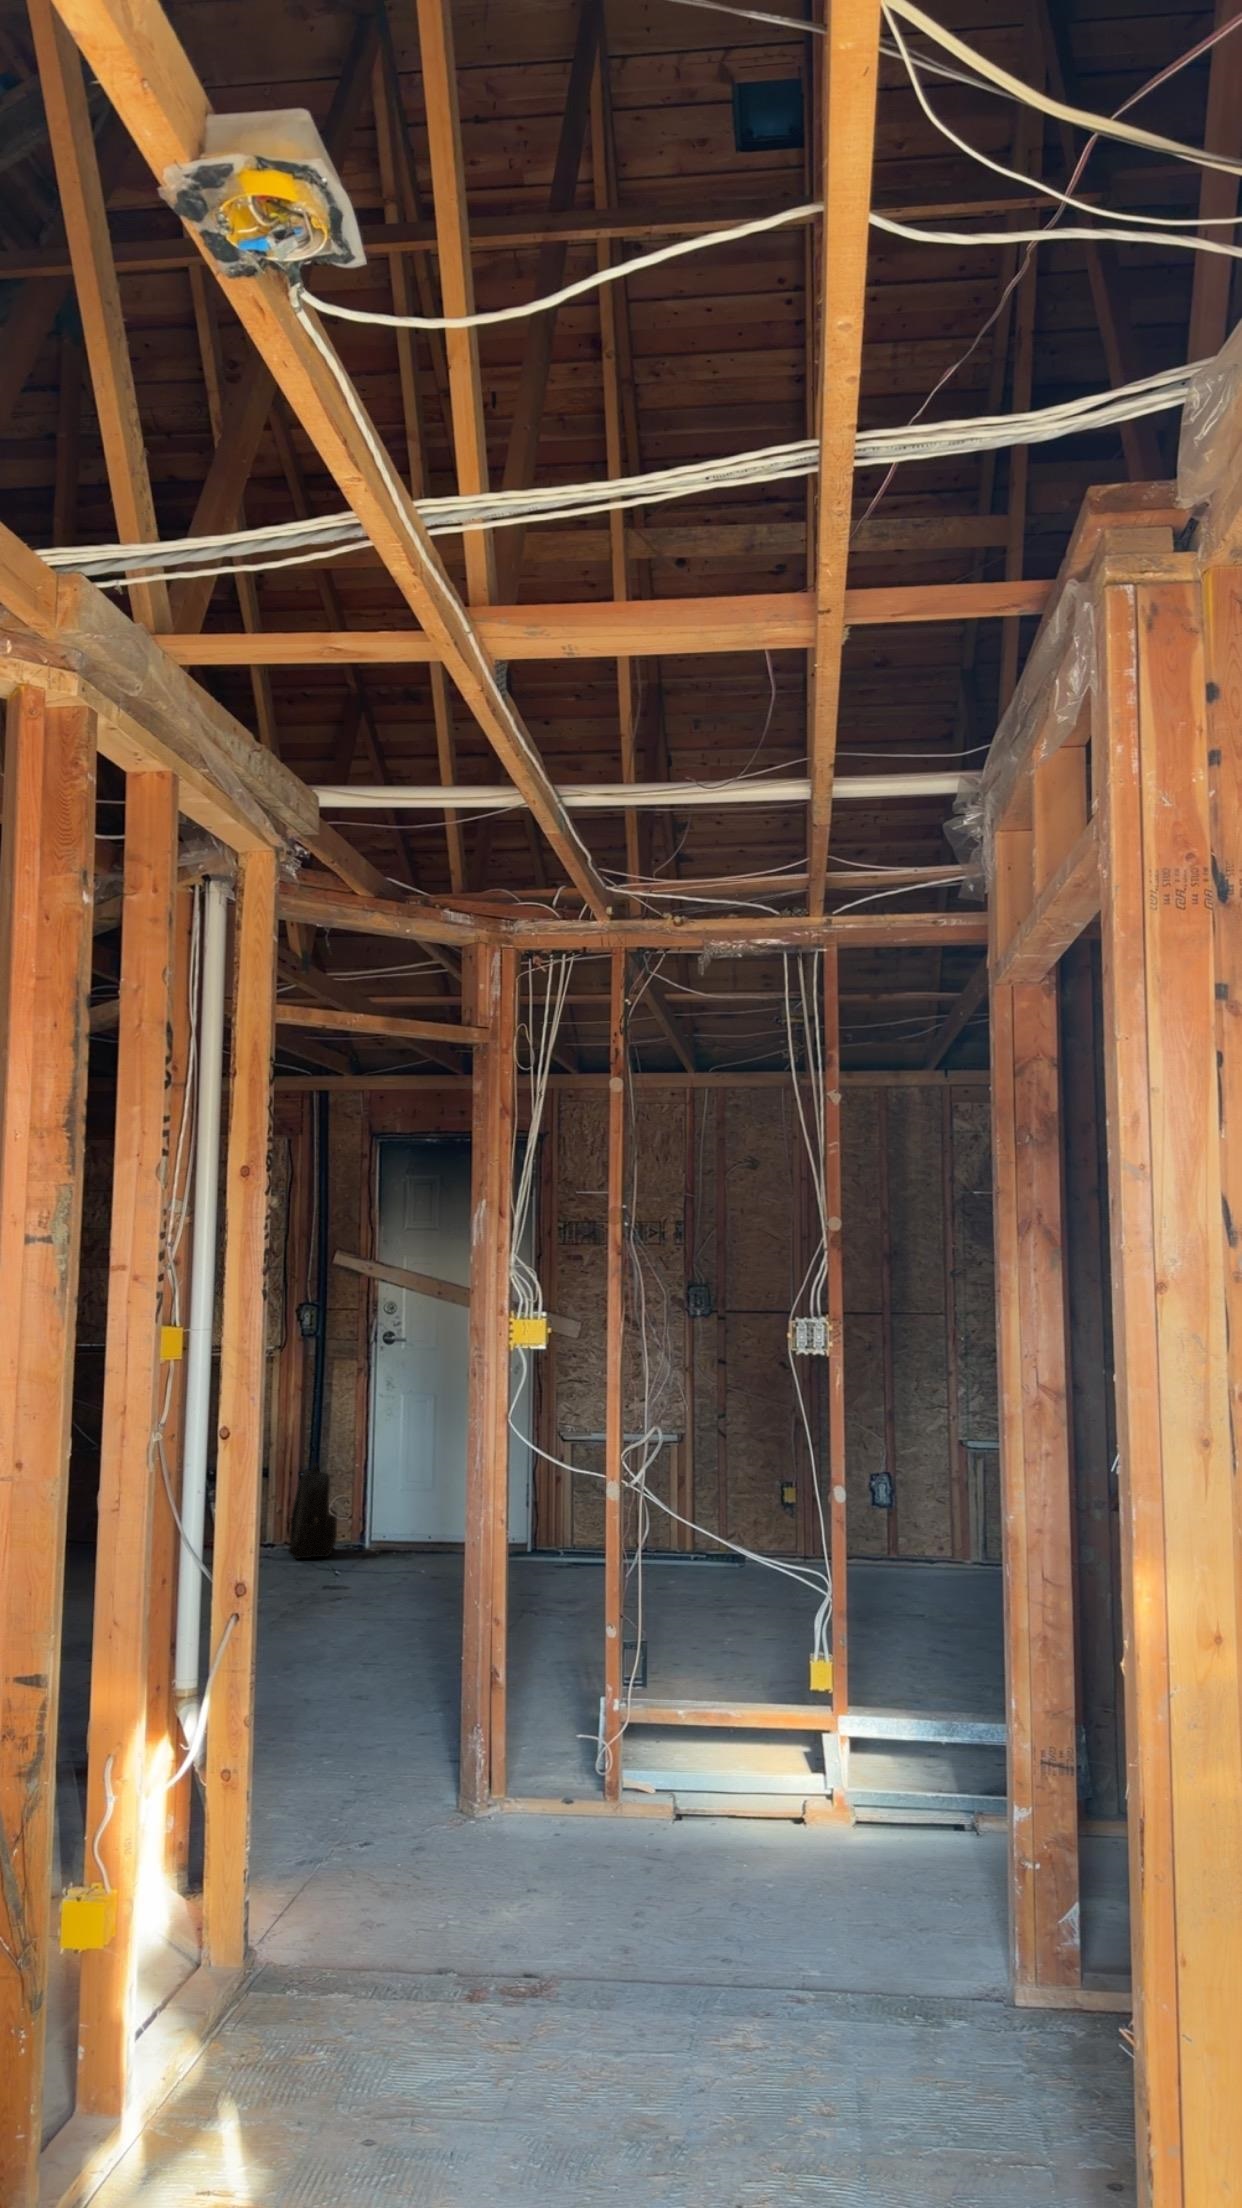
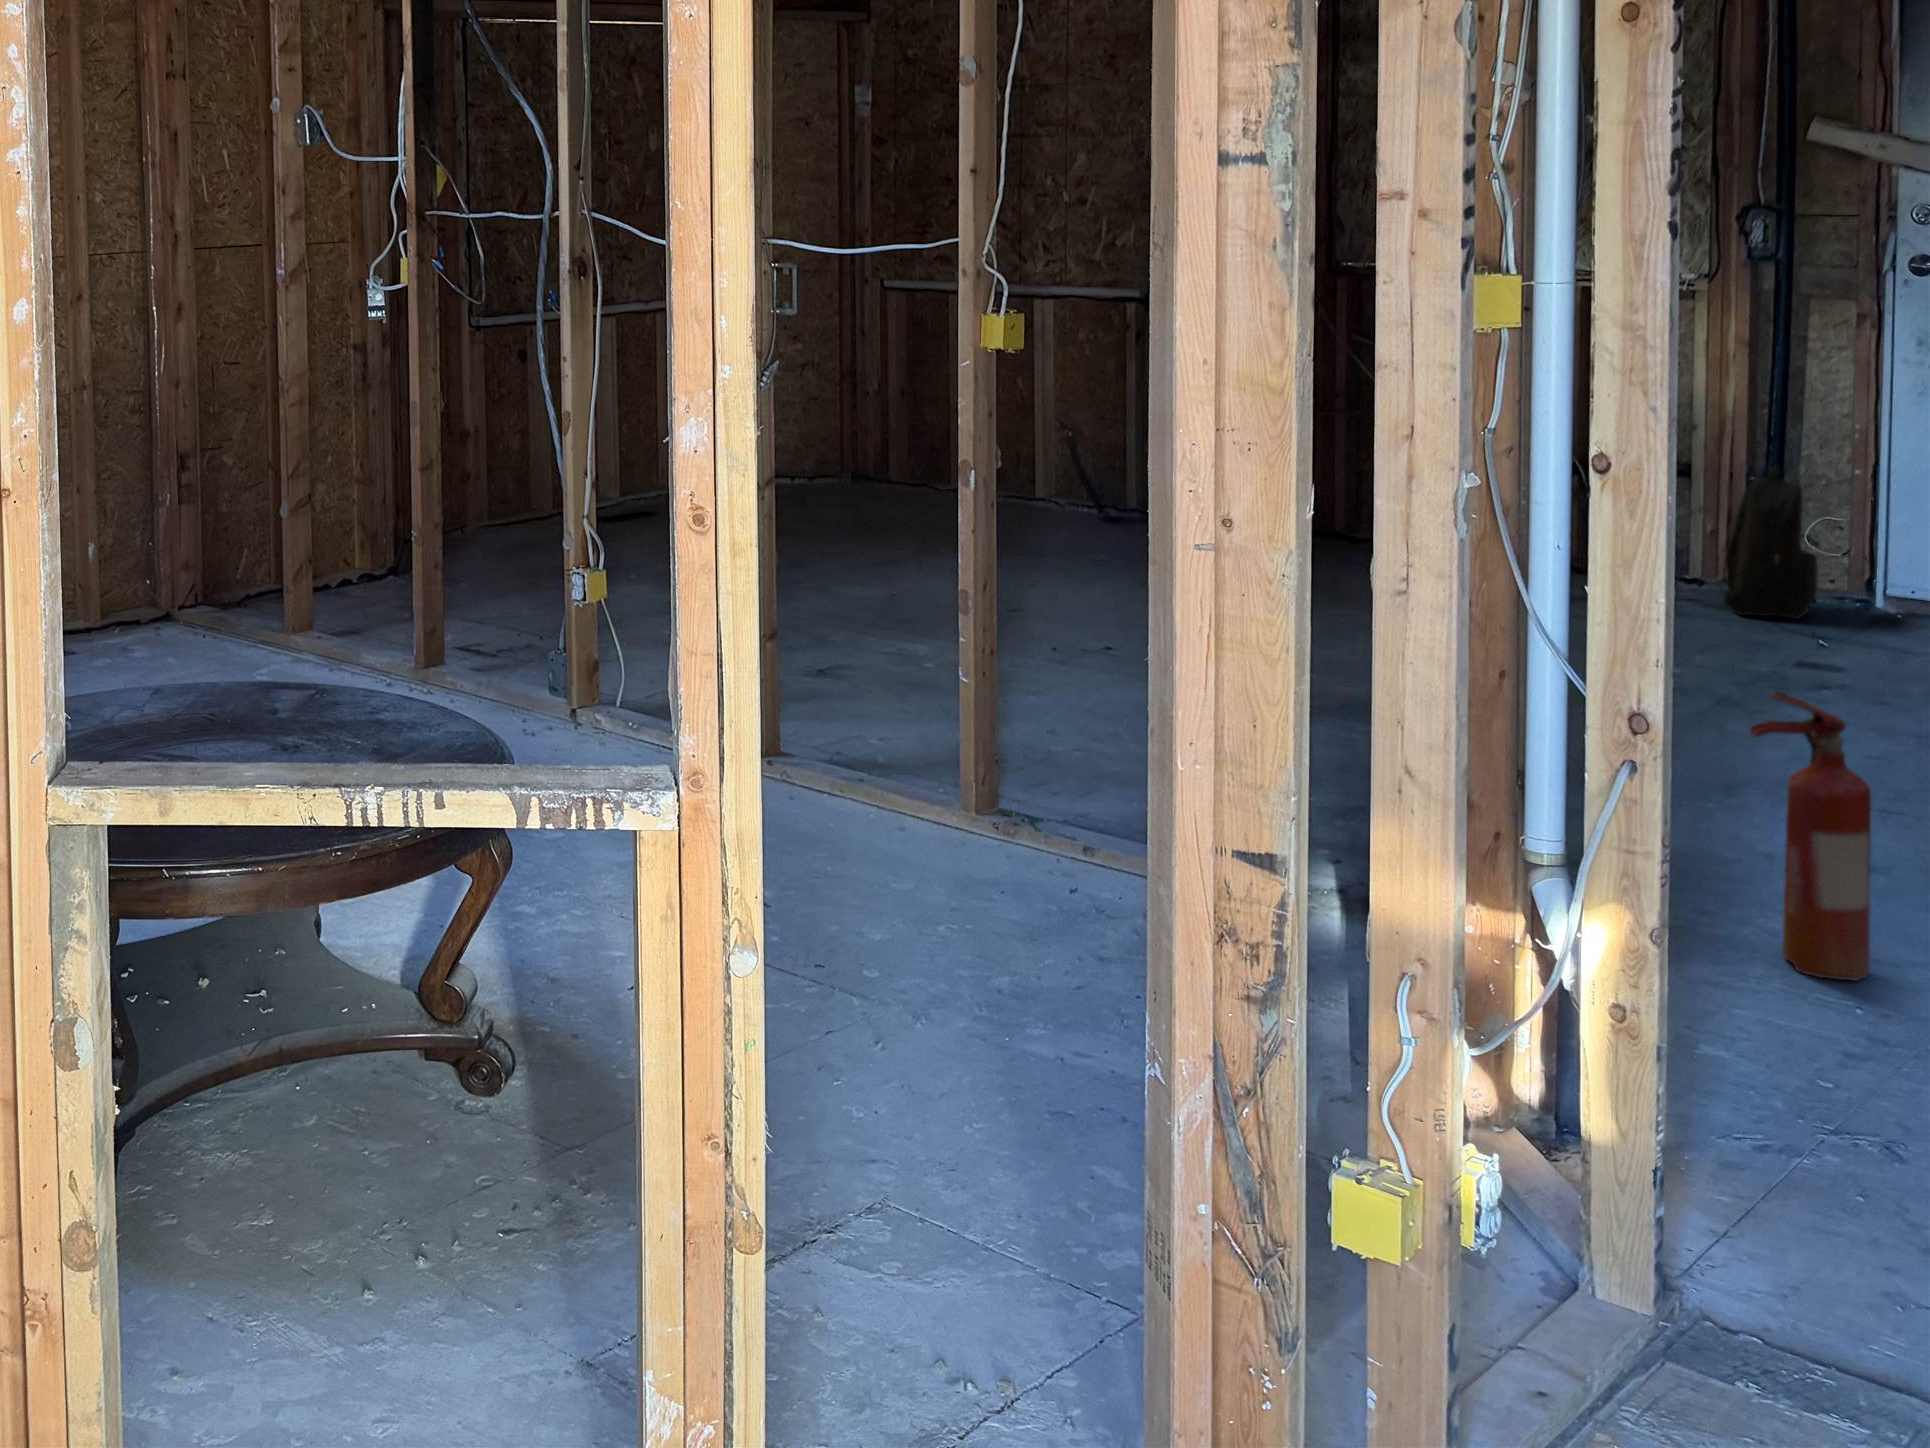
fire extinguisher: none [299,1583,358,1757] -> present [1750,691,1871,981]

